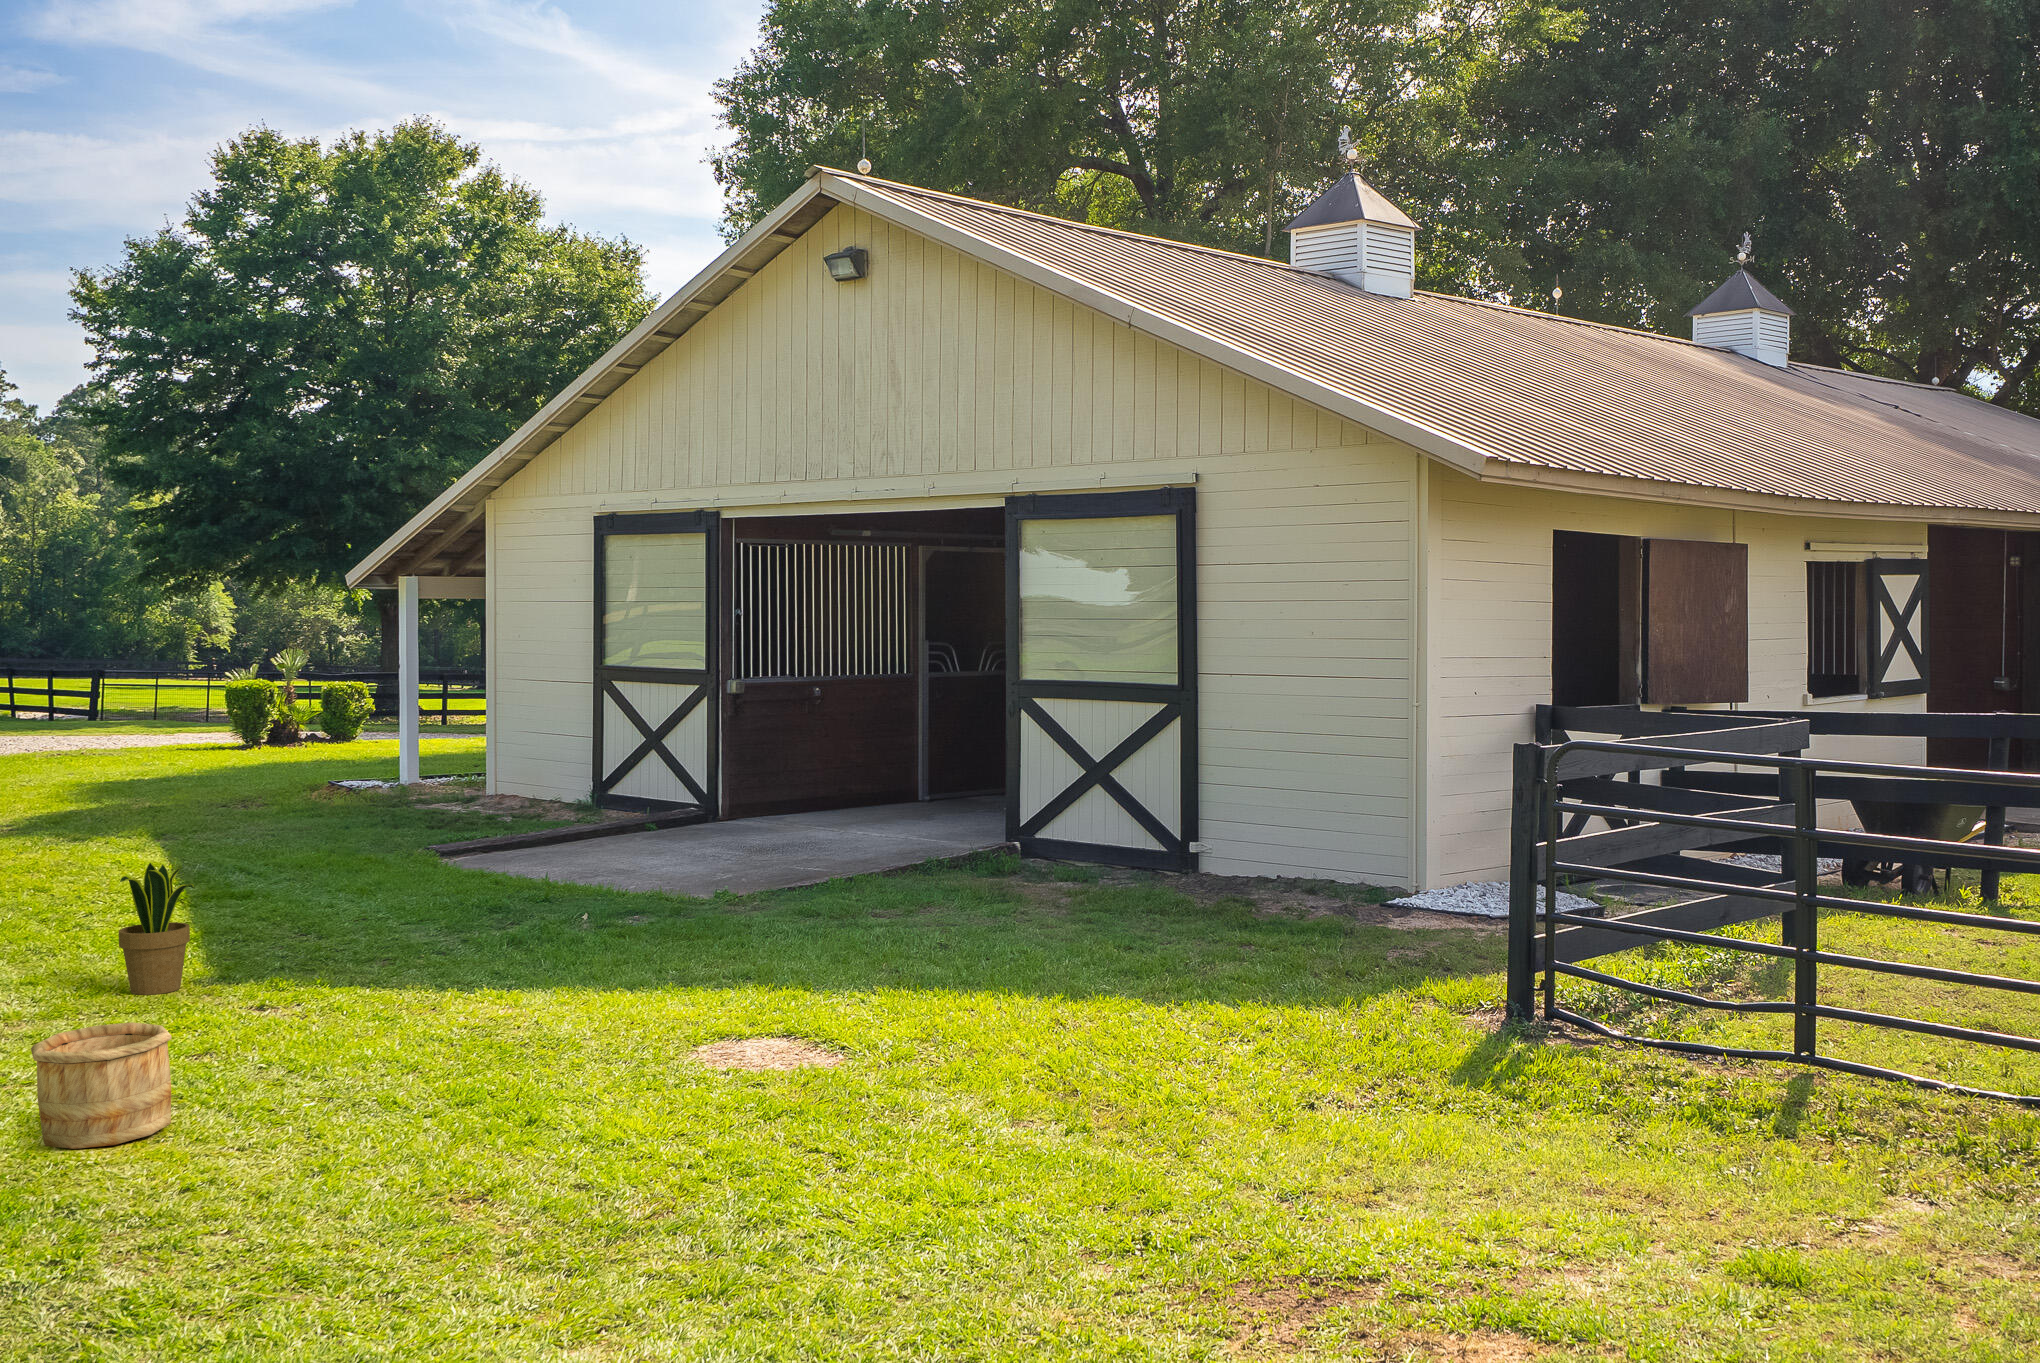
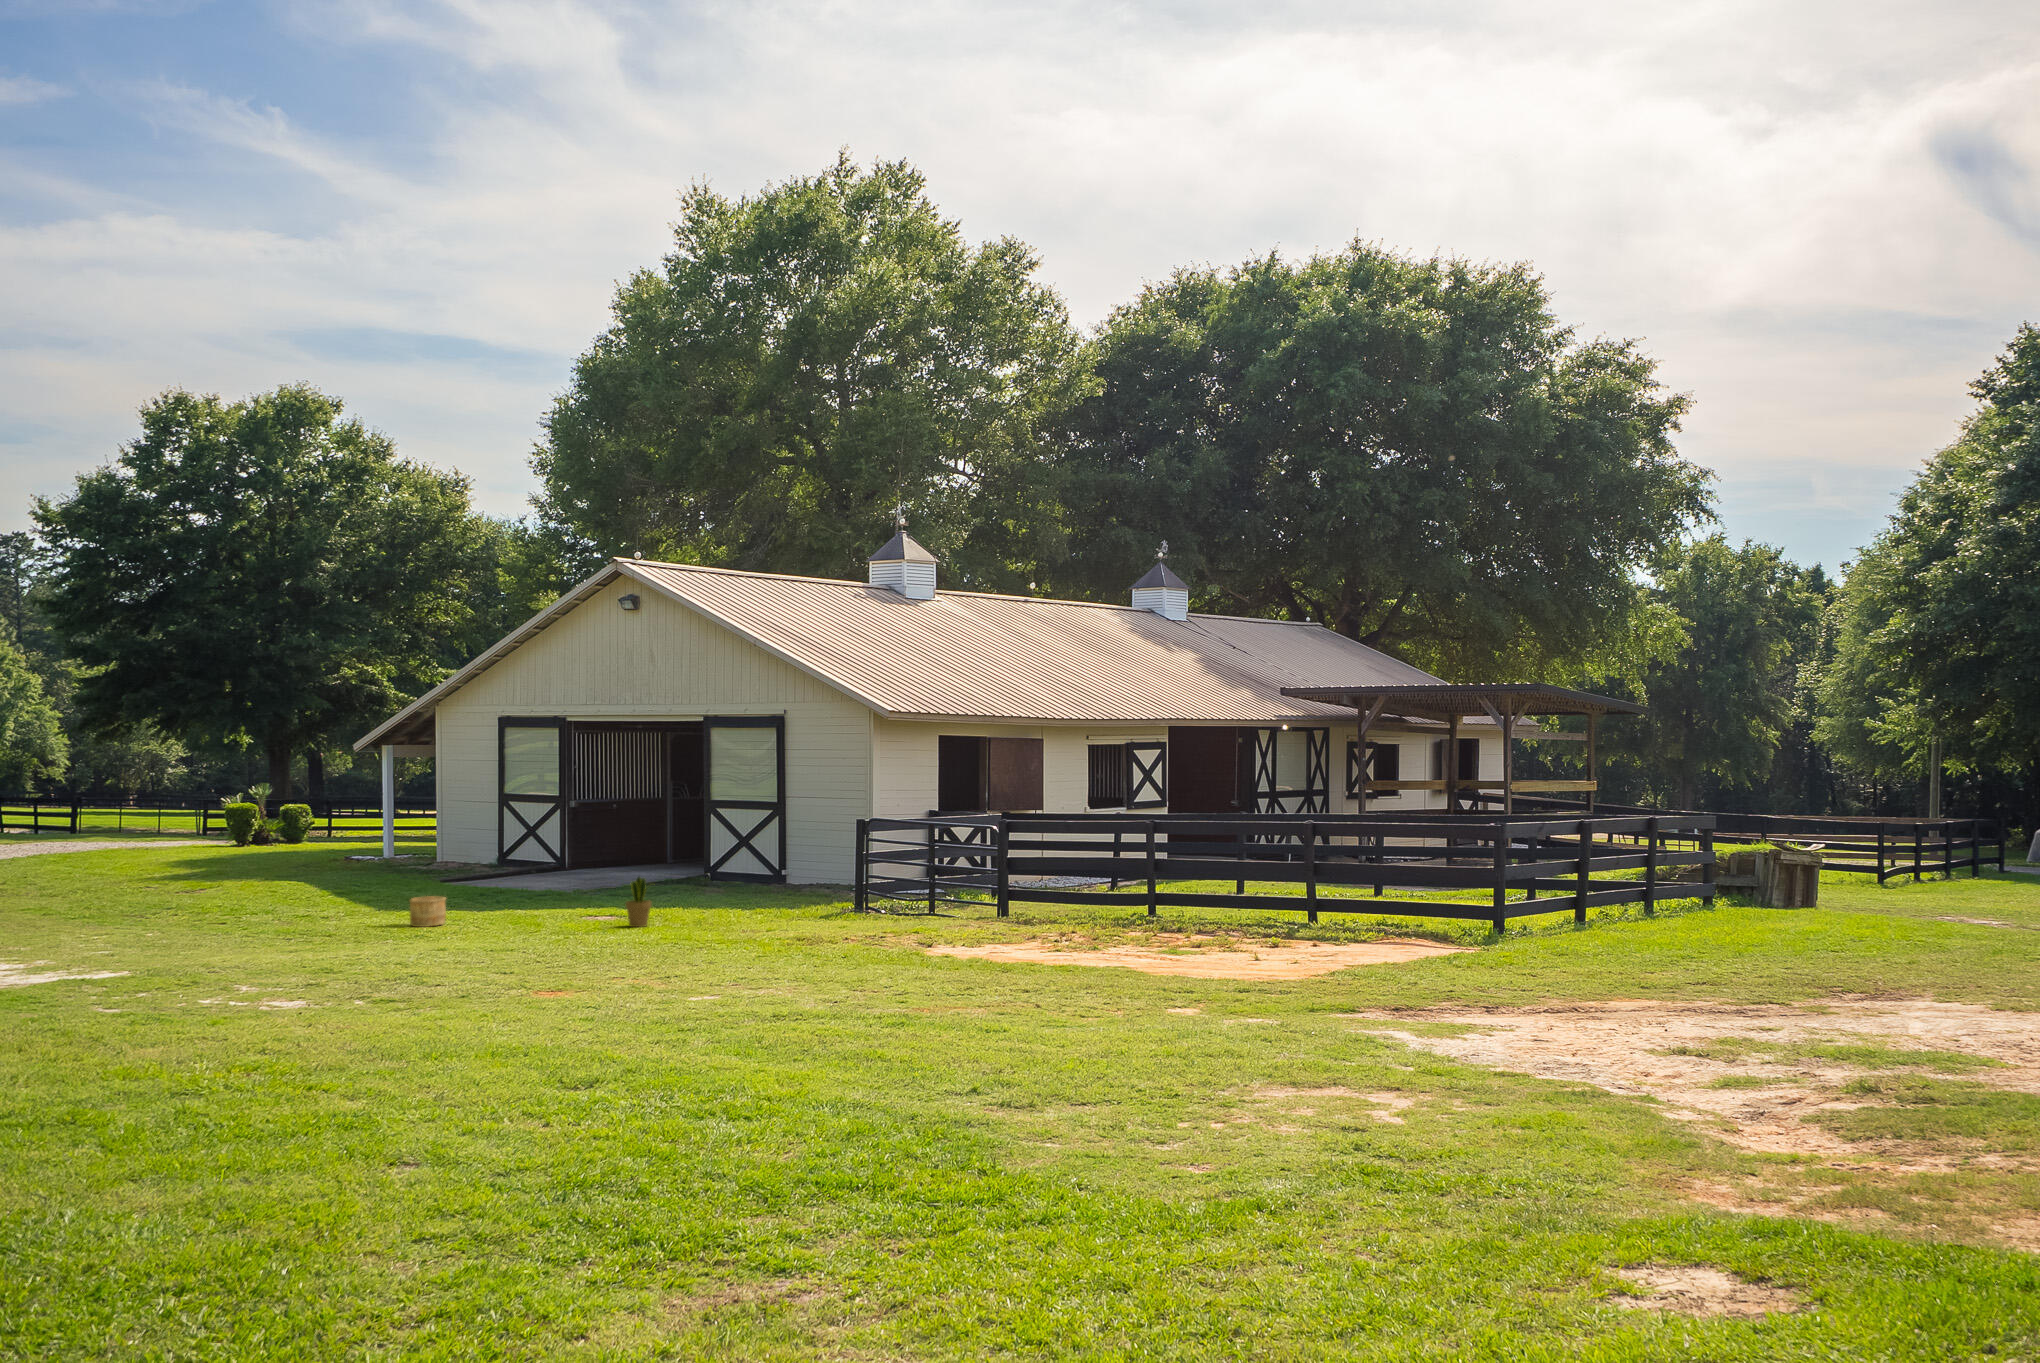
potted plant: present [119,863,195,995] -> present [626,877,651,927]

